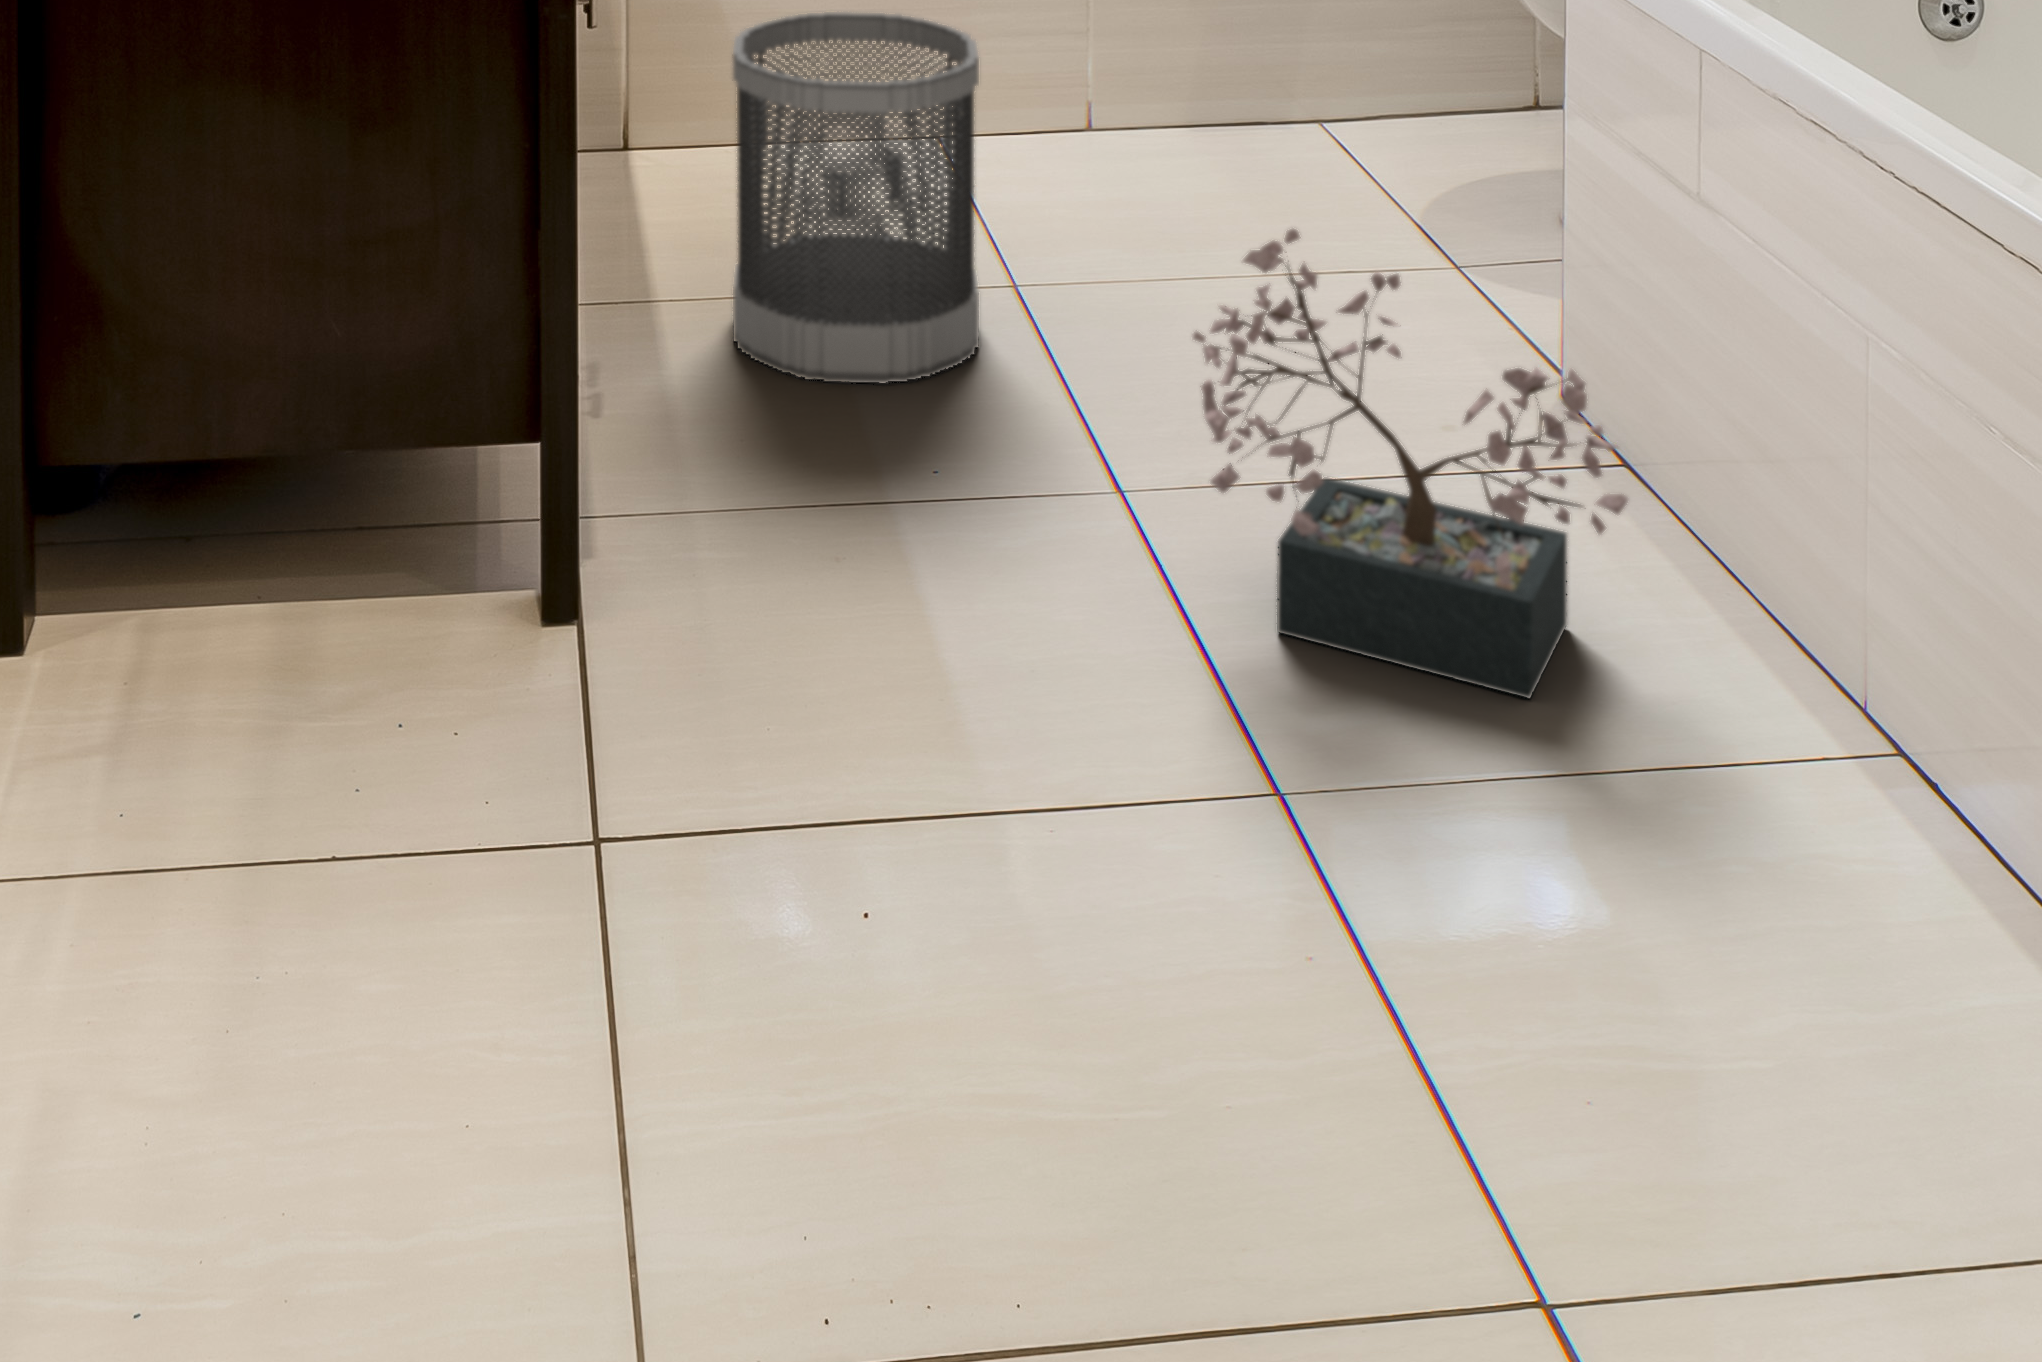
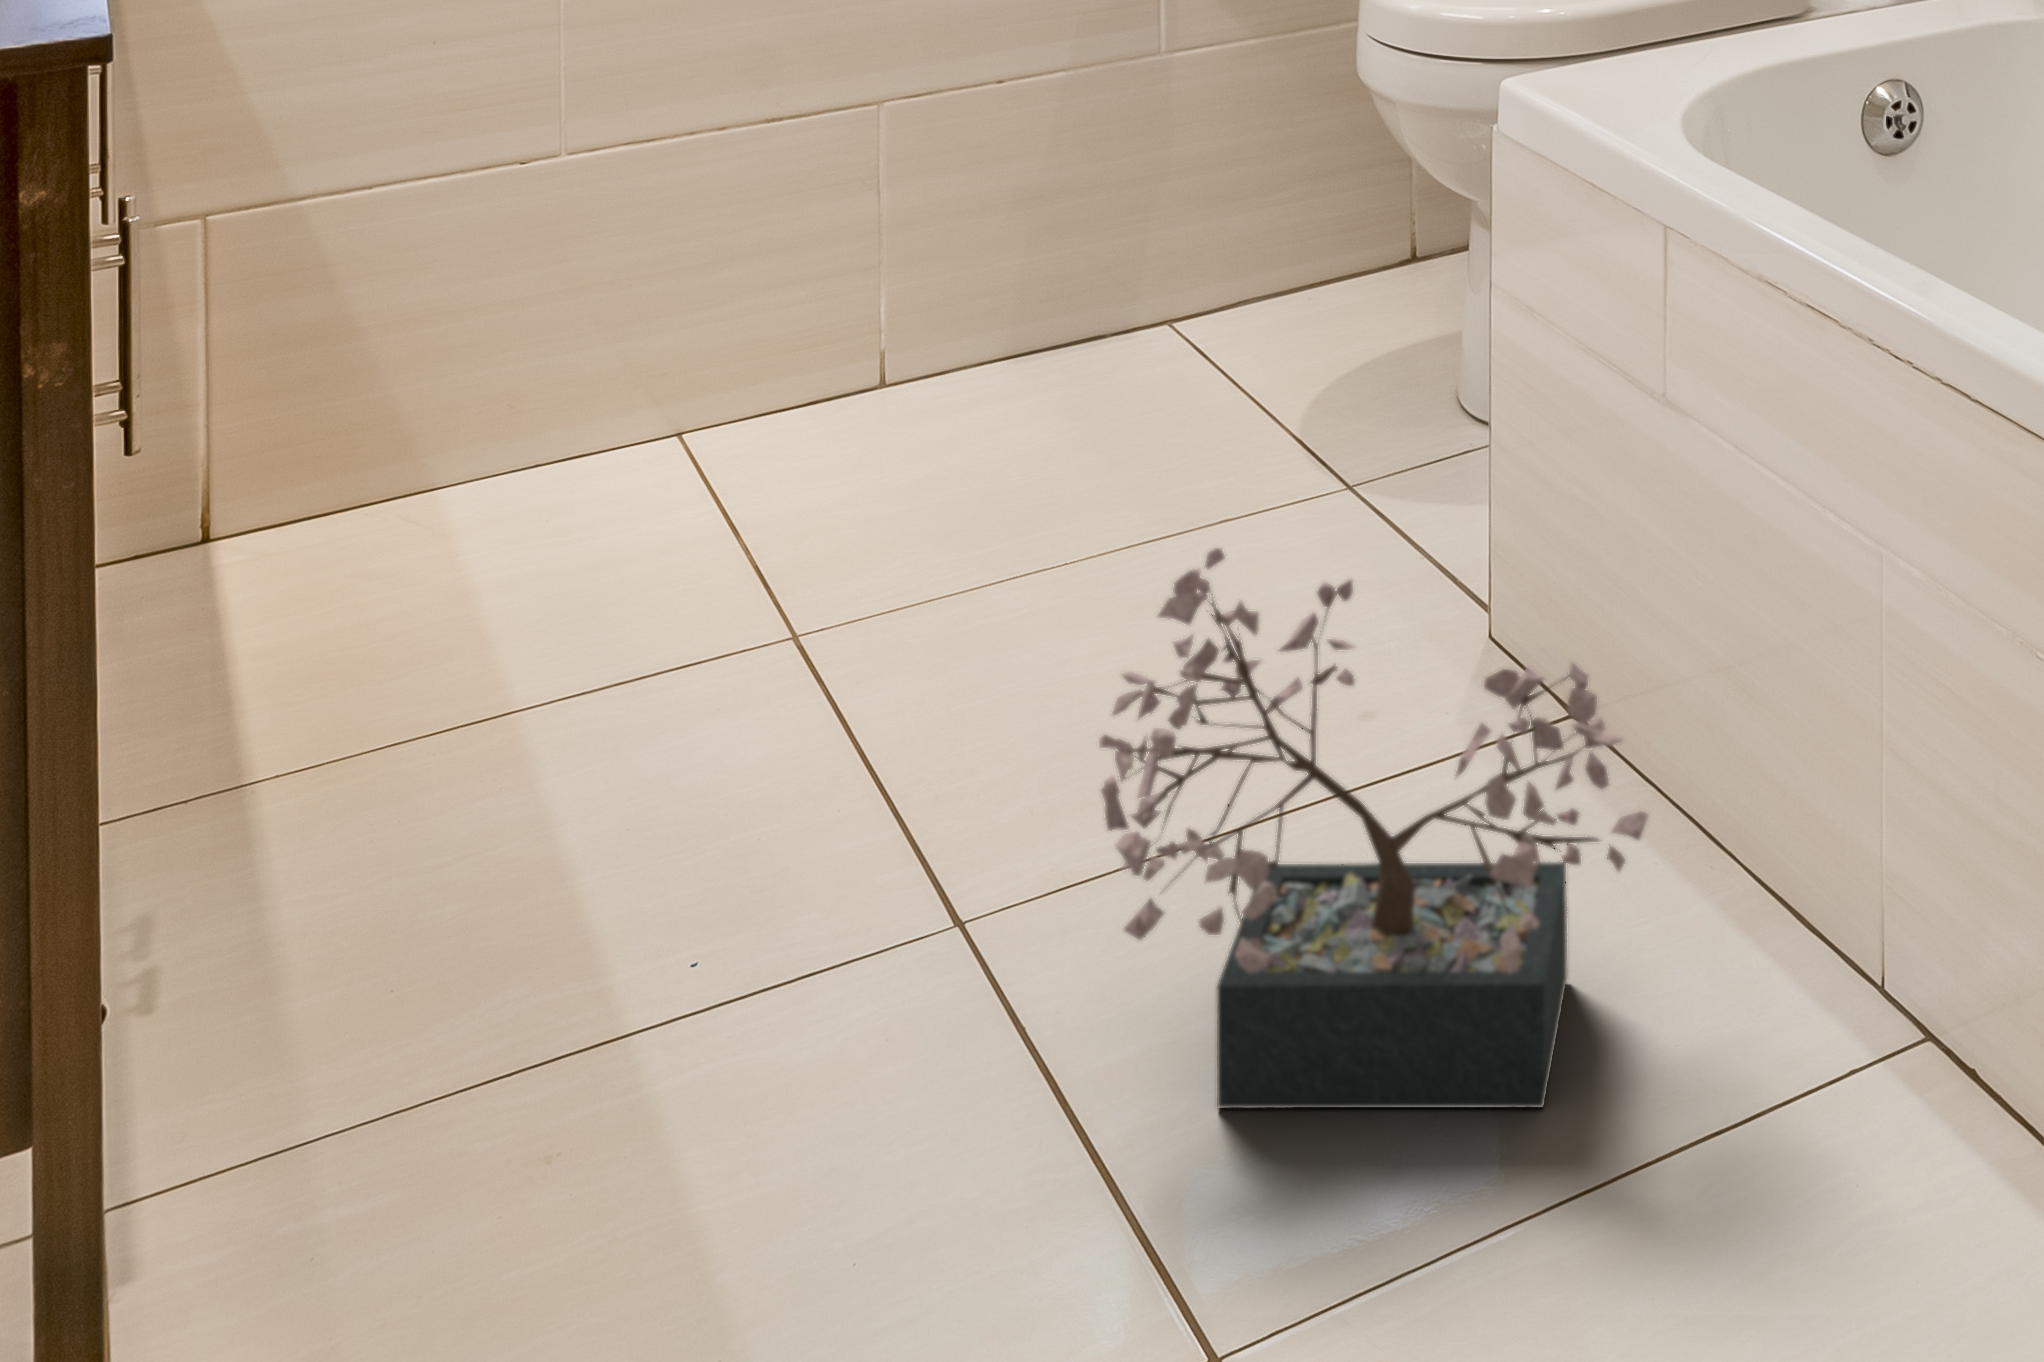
wastebasket: present [733,12,979,383] -> none [388,322,766,882]

